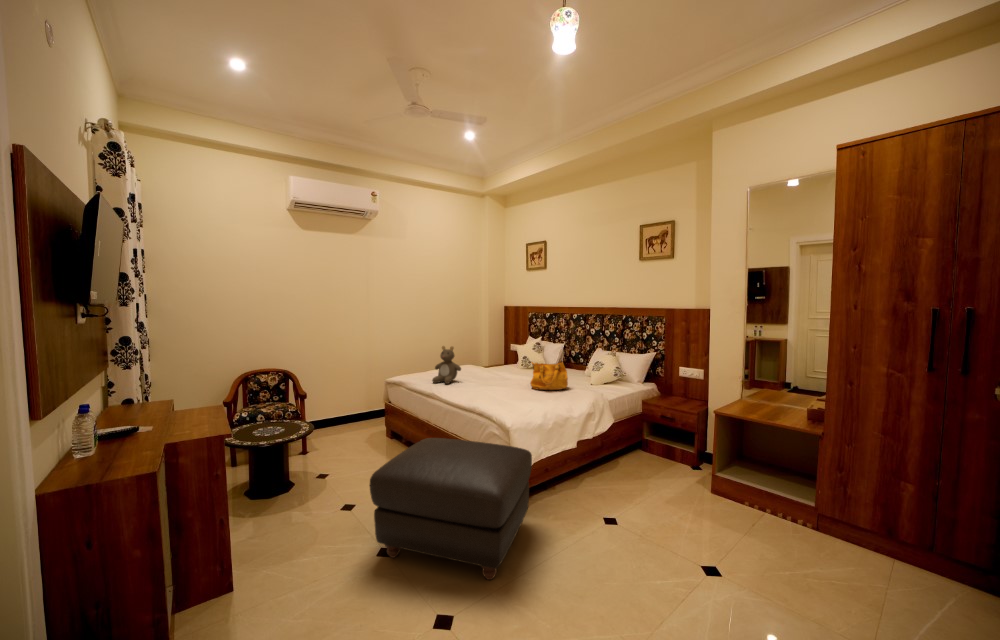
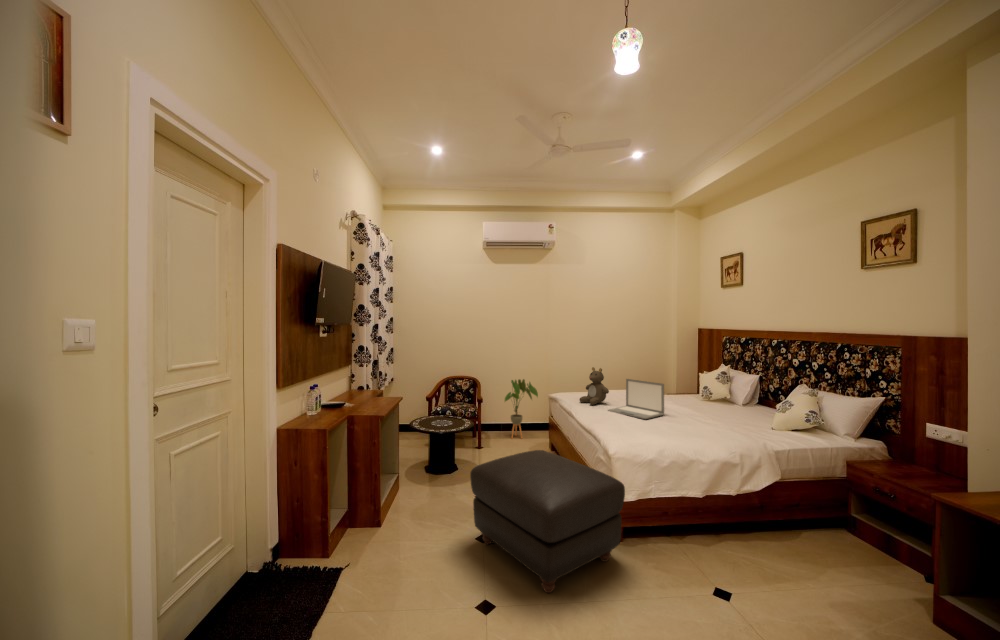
laptop: none [466,355,515,391] -> present [608,379,664,419]
handbag: present [530,360,568,390] -> none [677,392,726,428]
house plant: none [325,366,369,436] -> present [505,379,538,438]

